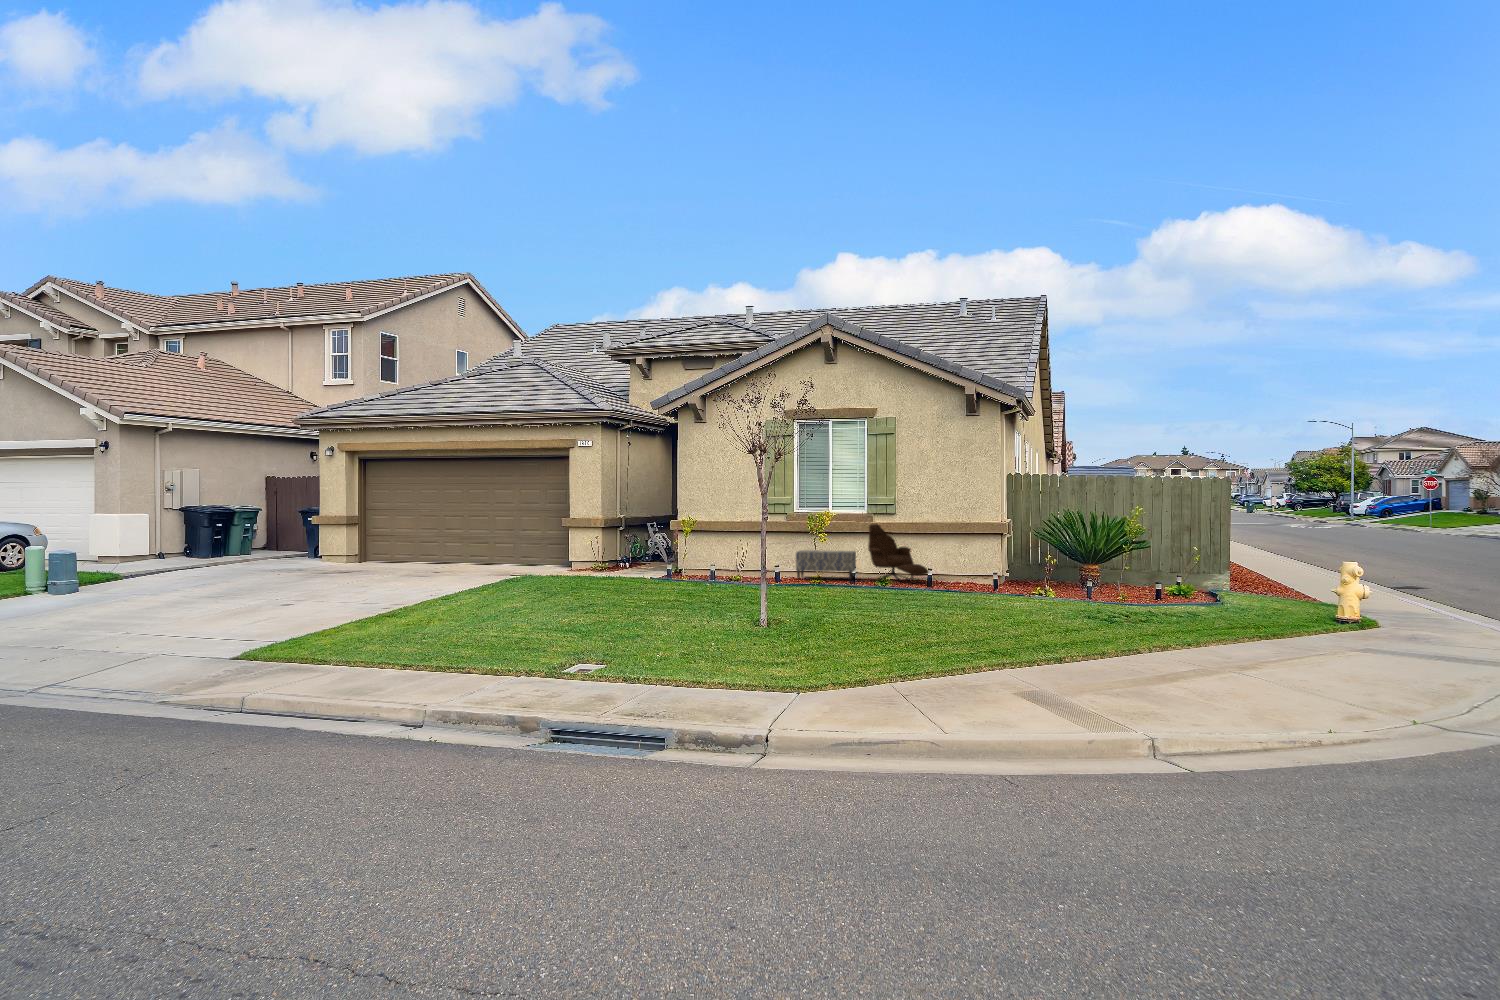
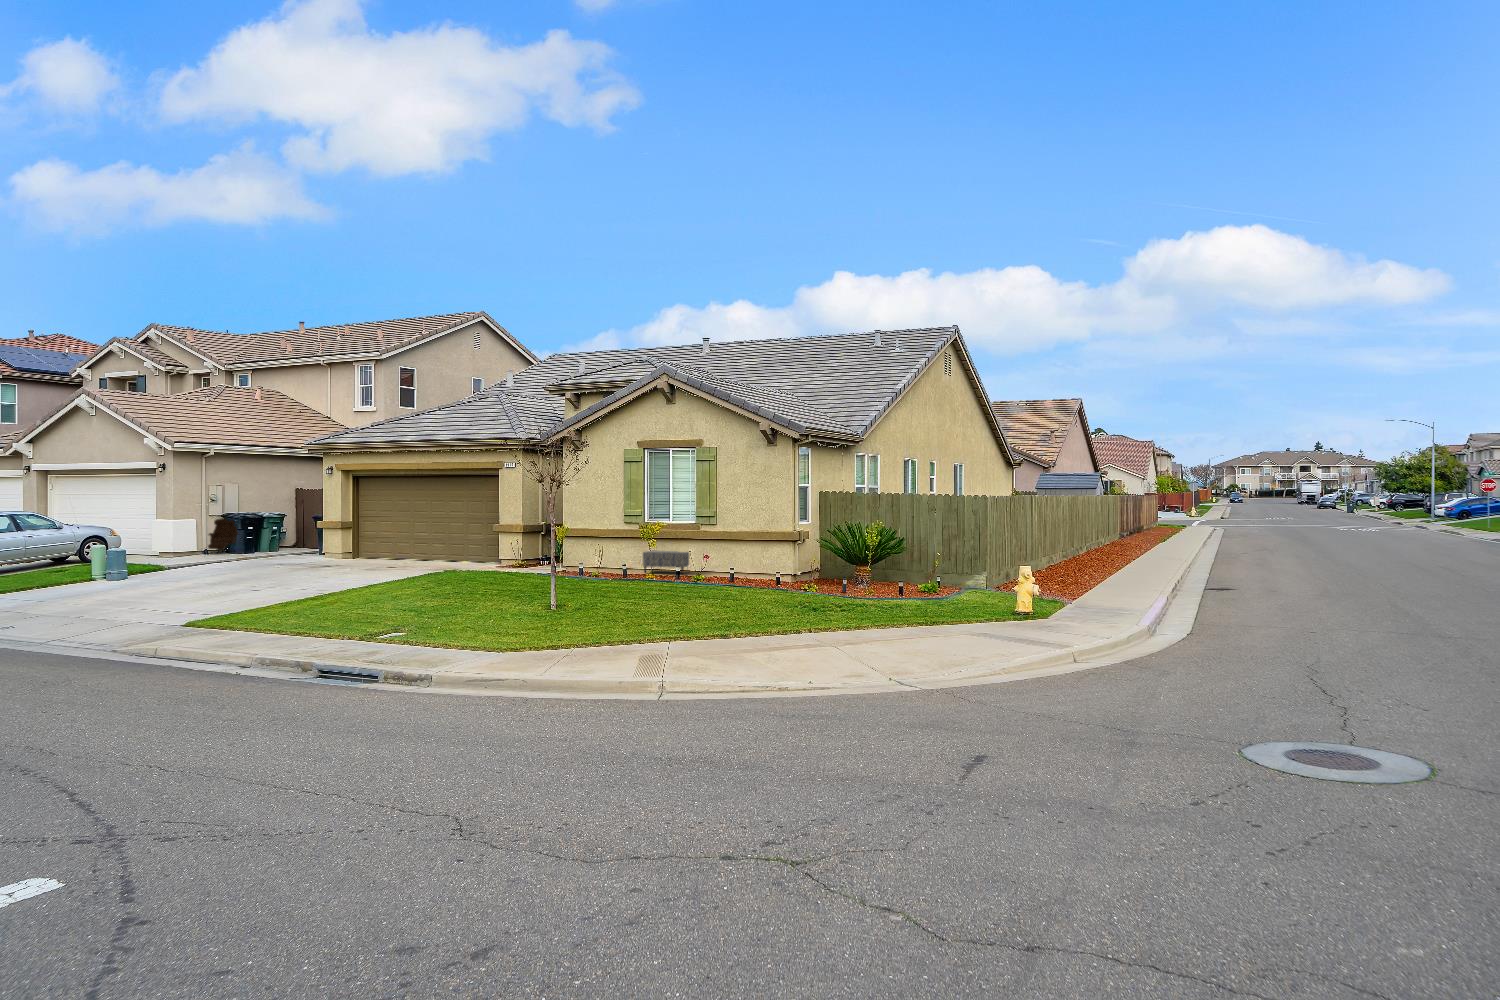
lounge chair: present [868,524,928,582] -> present [208,518,239,553]

